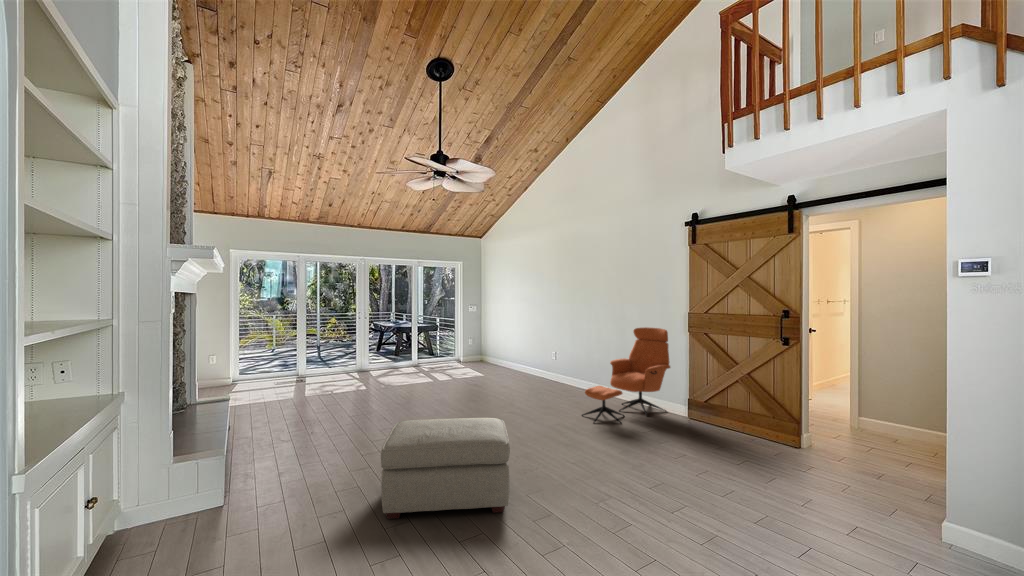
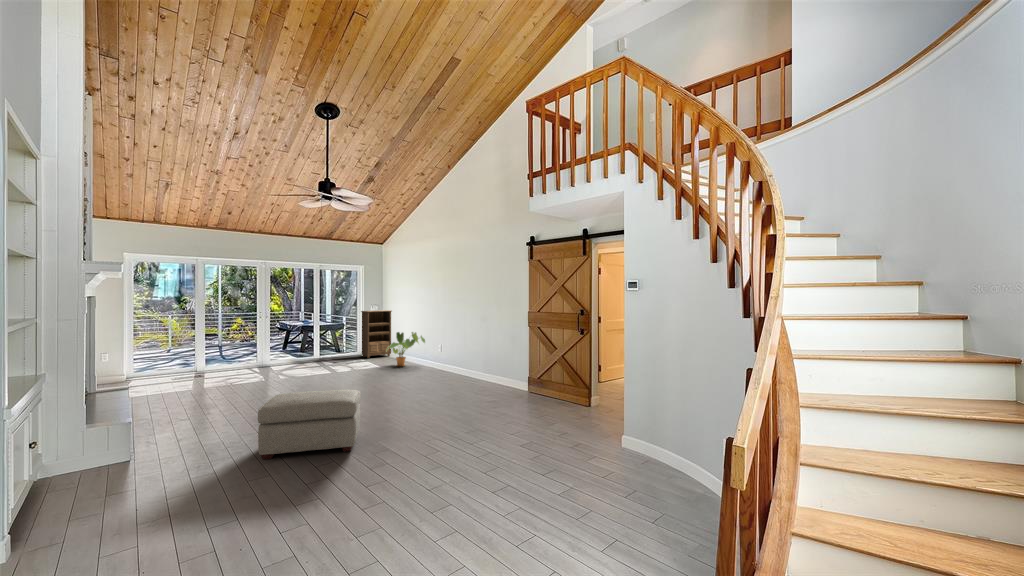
bookshelf: none [460,311,493,365] -> present [361,310,392,358]
armchair: present [582,327,670,423] -> none [444,323,516,398]
house plant: none [492,336,536,376] -> present [386,332,425,366]

